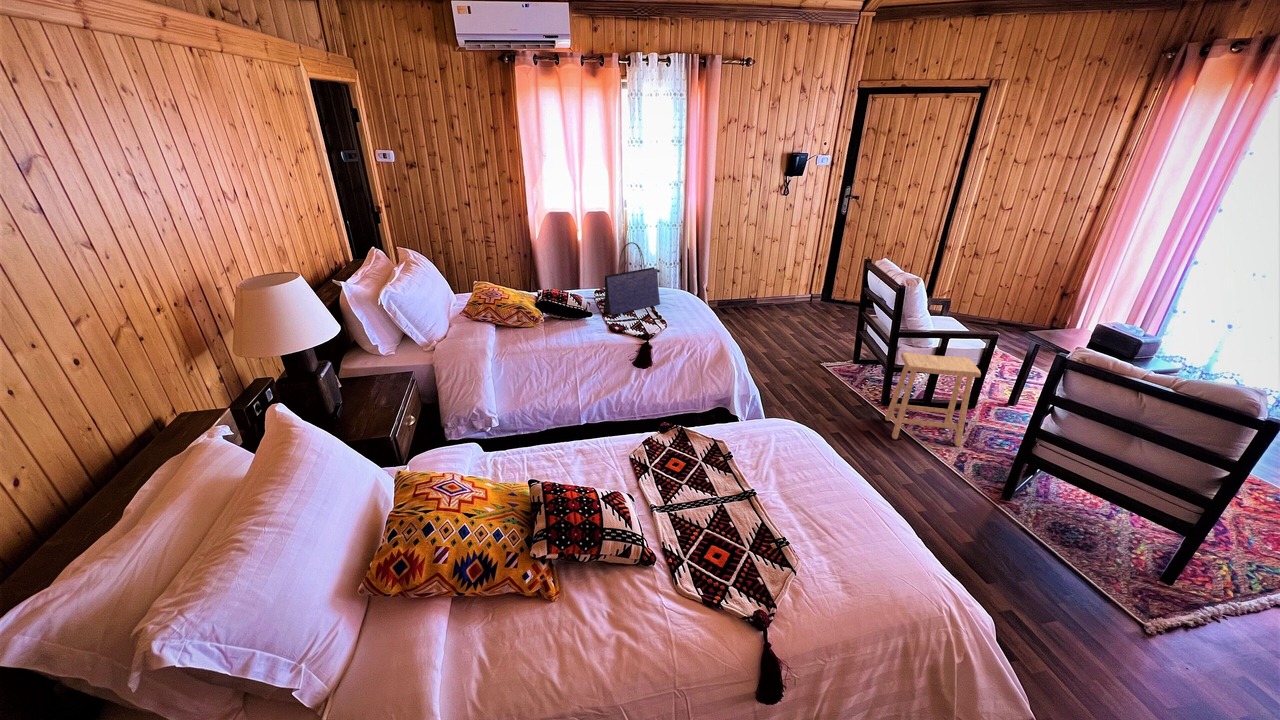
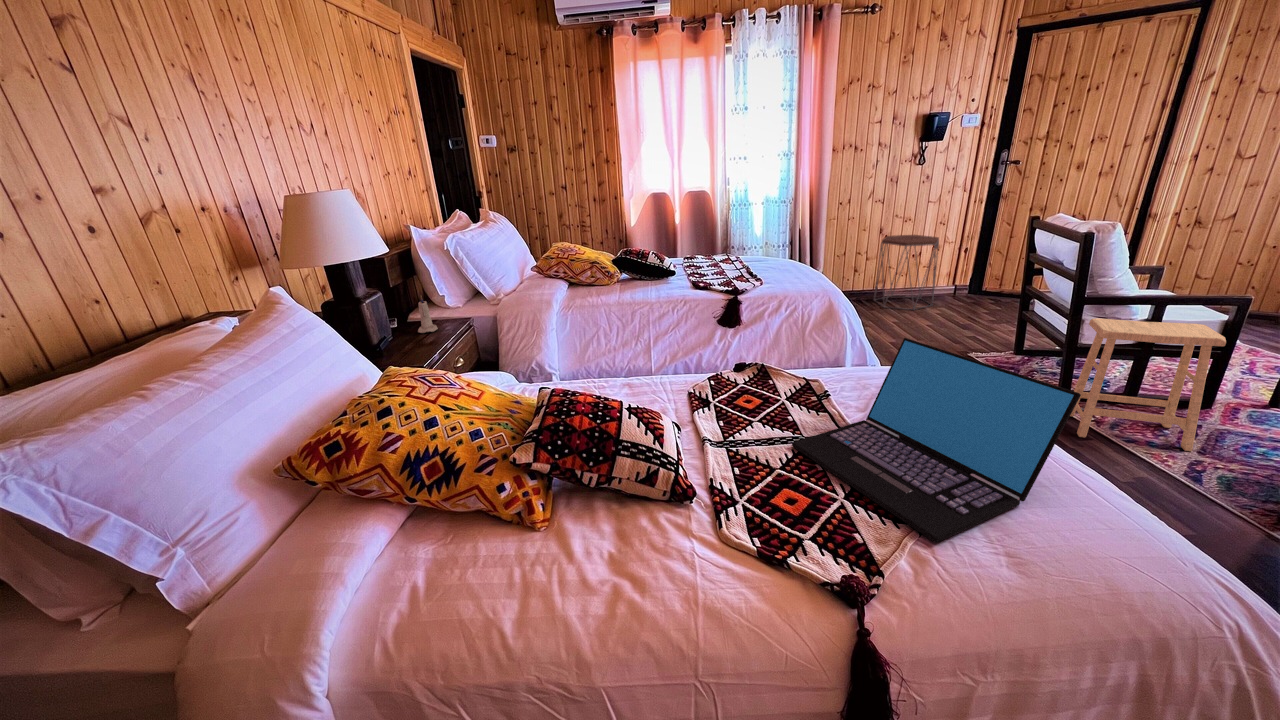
tote bag: present [604,242,660,315] -> none [690,192,758,277]
side table: none [748,253,798,319] -> present [874,235,939,310]
candle: none [367,358,387,392] -> present [418,296,438,333]
laptop: none [713,424,886,581] -> present [792,338,1081,543]

